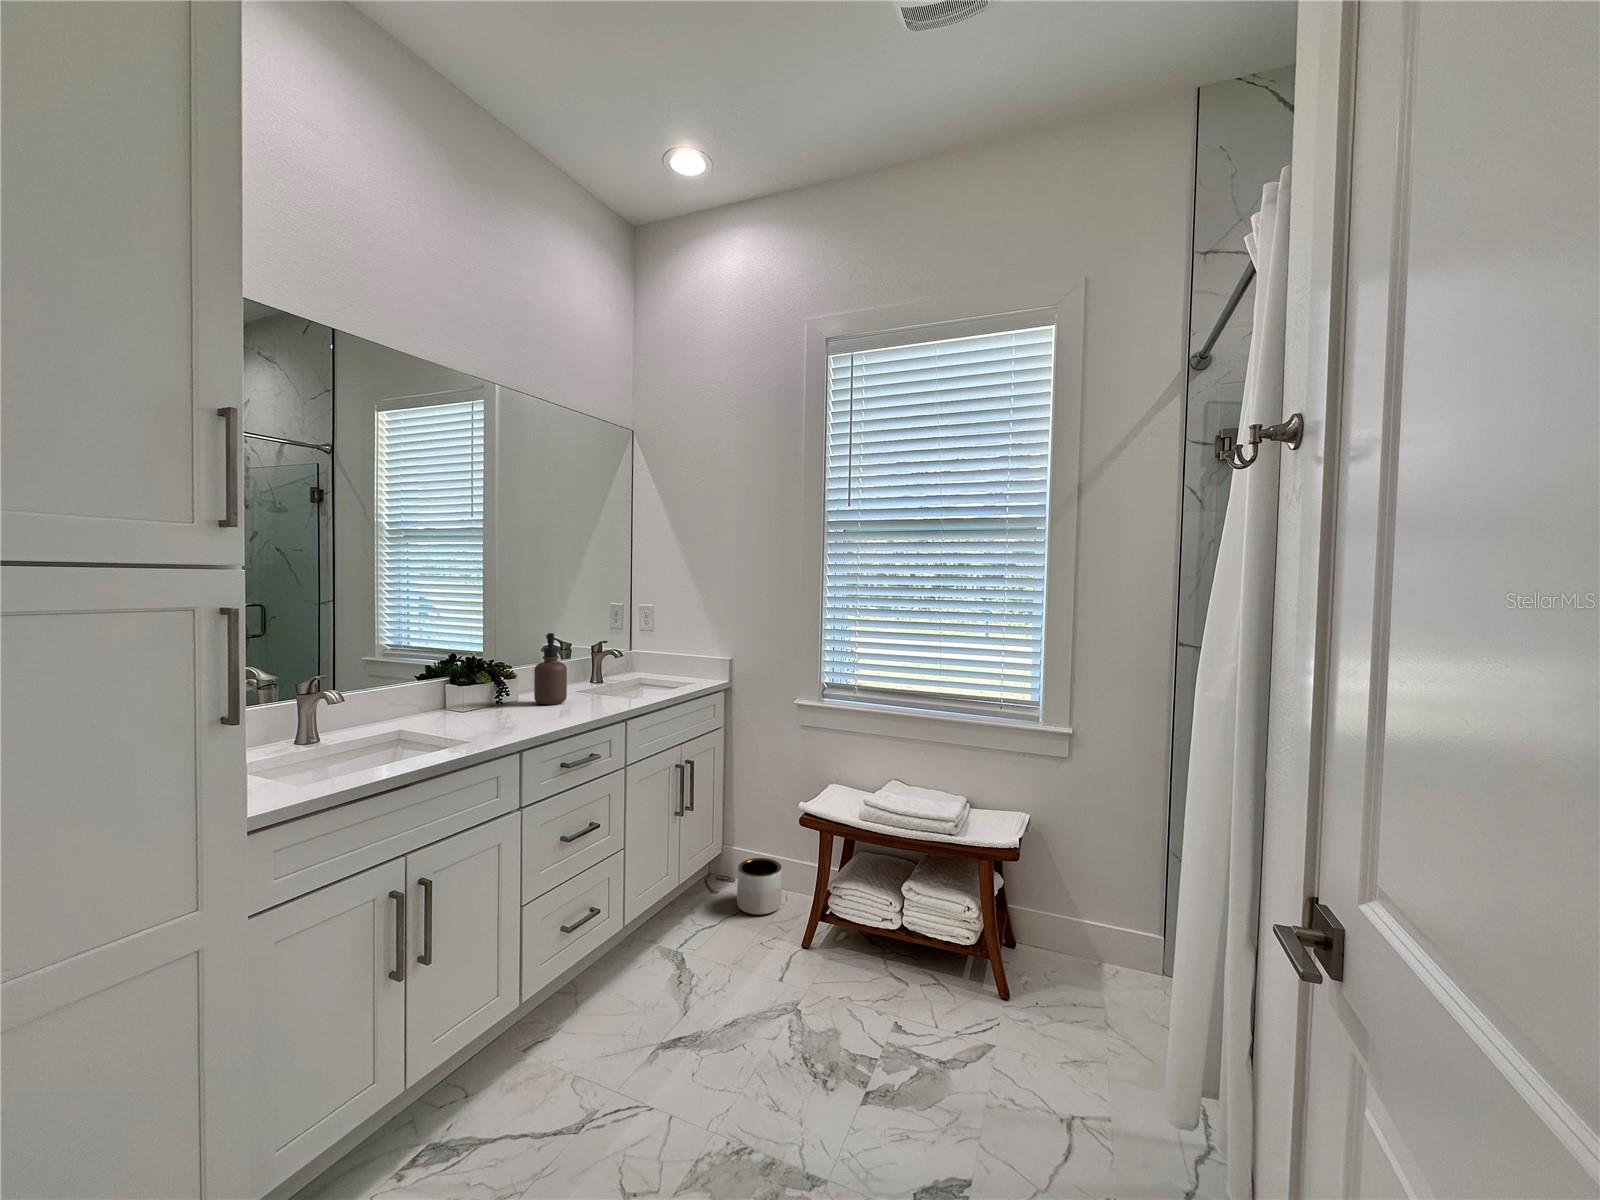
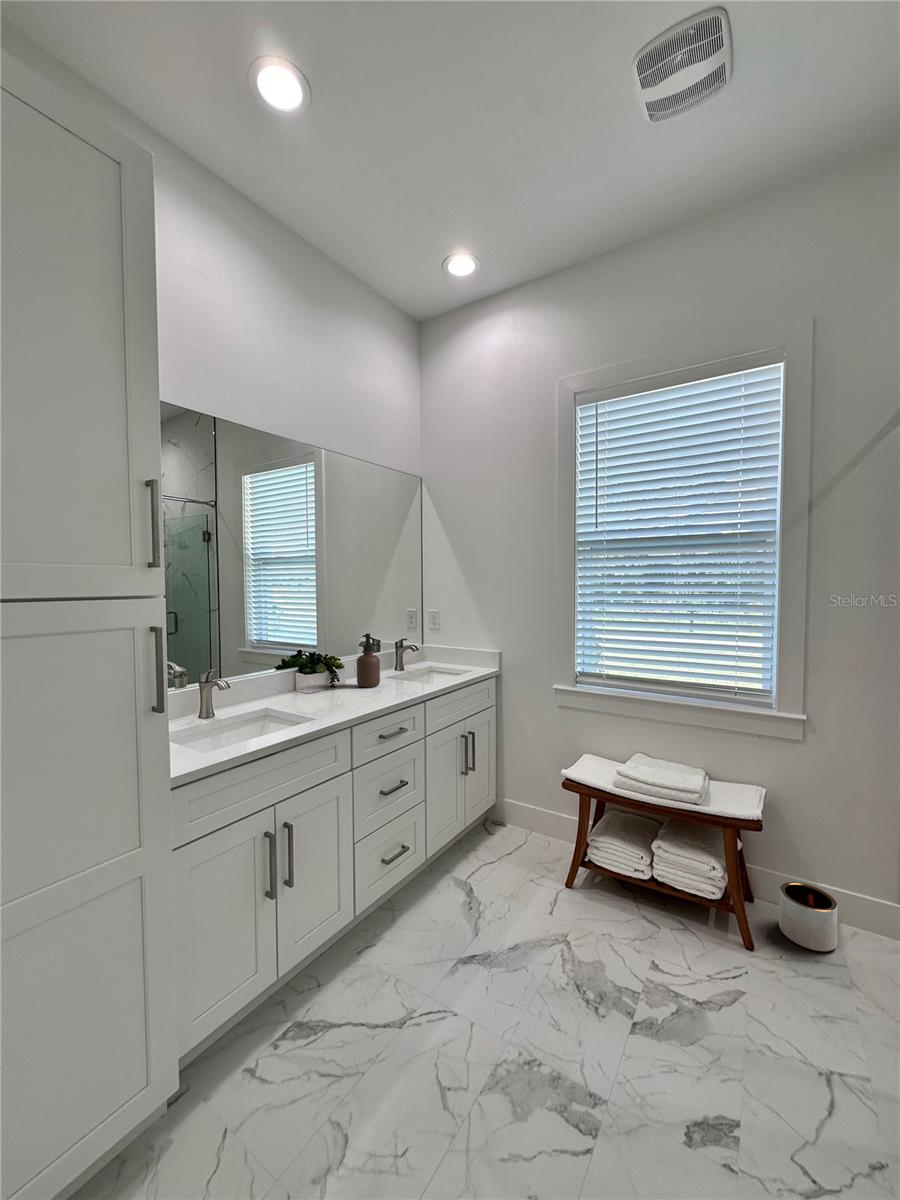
planter: present [737,858,782,915] -> present [779,882,837,951]

